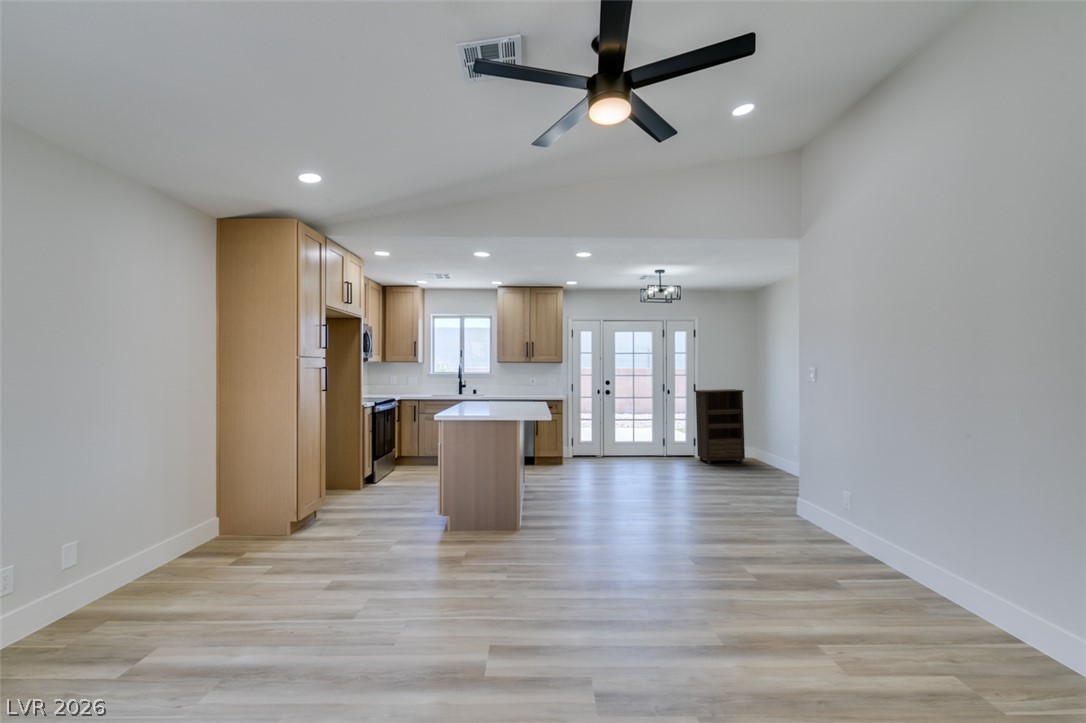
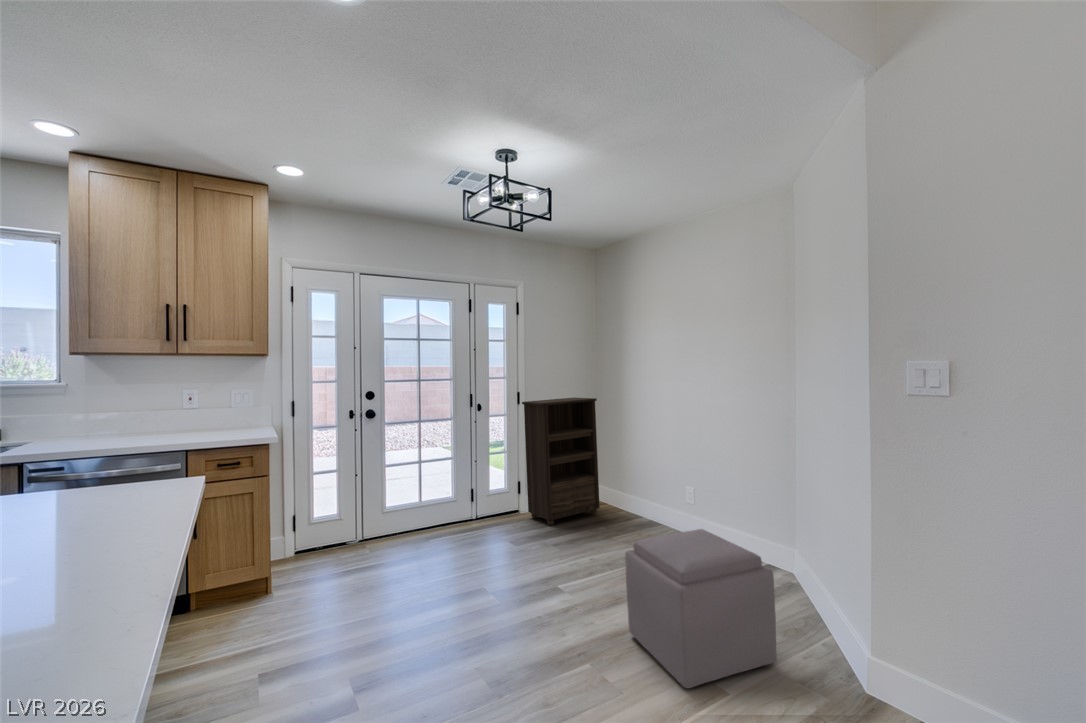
ottoman: none [712,455,776,514] -> present [625,529,777,688]

